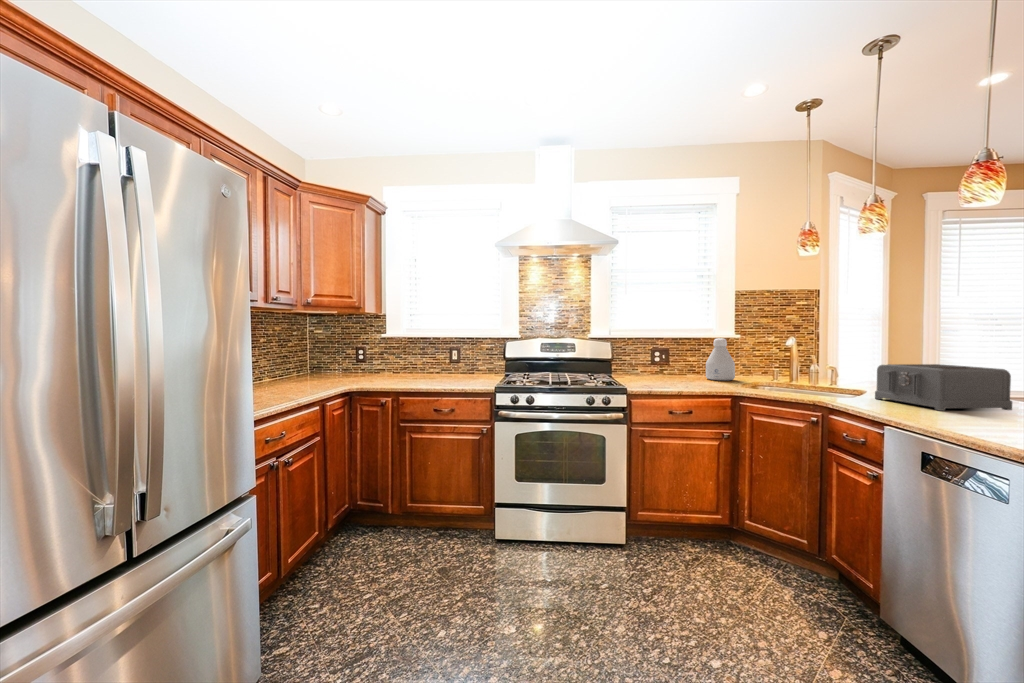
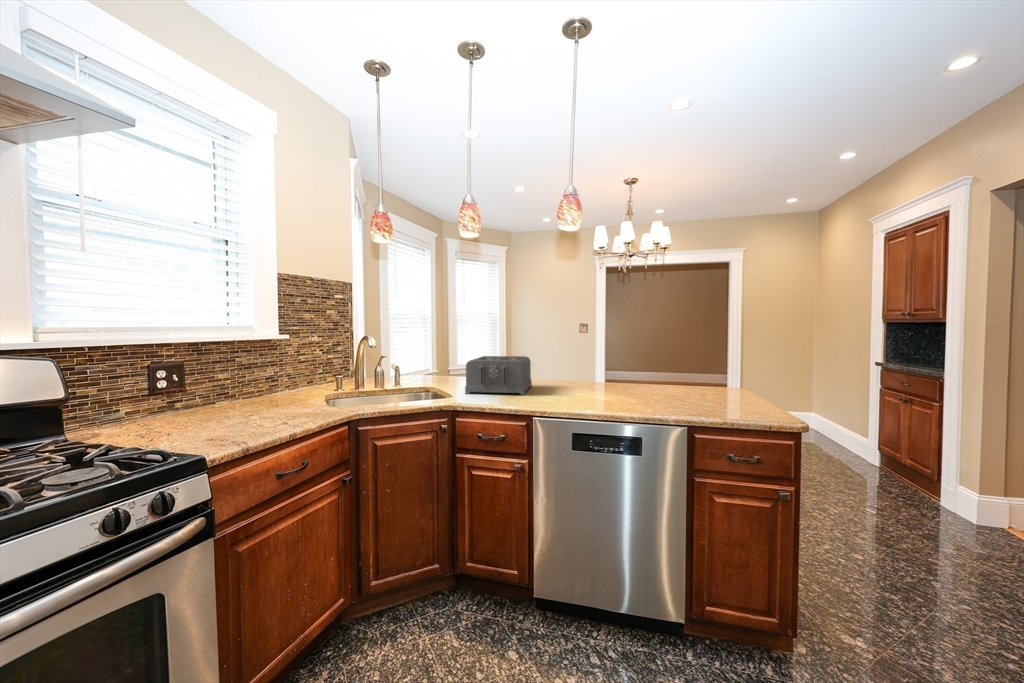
bottle: present [706,338,735,381] -> none [255,341,300,404]

